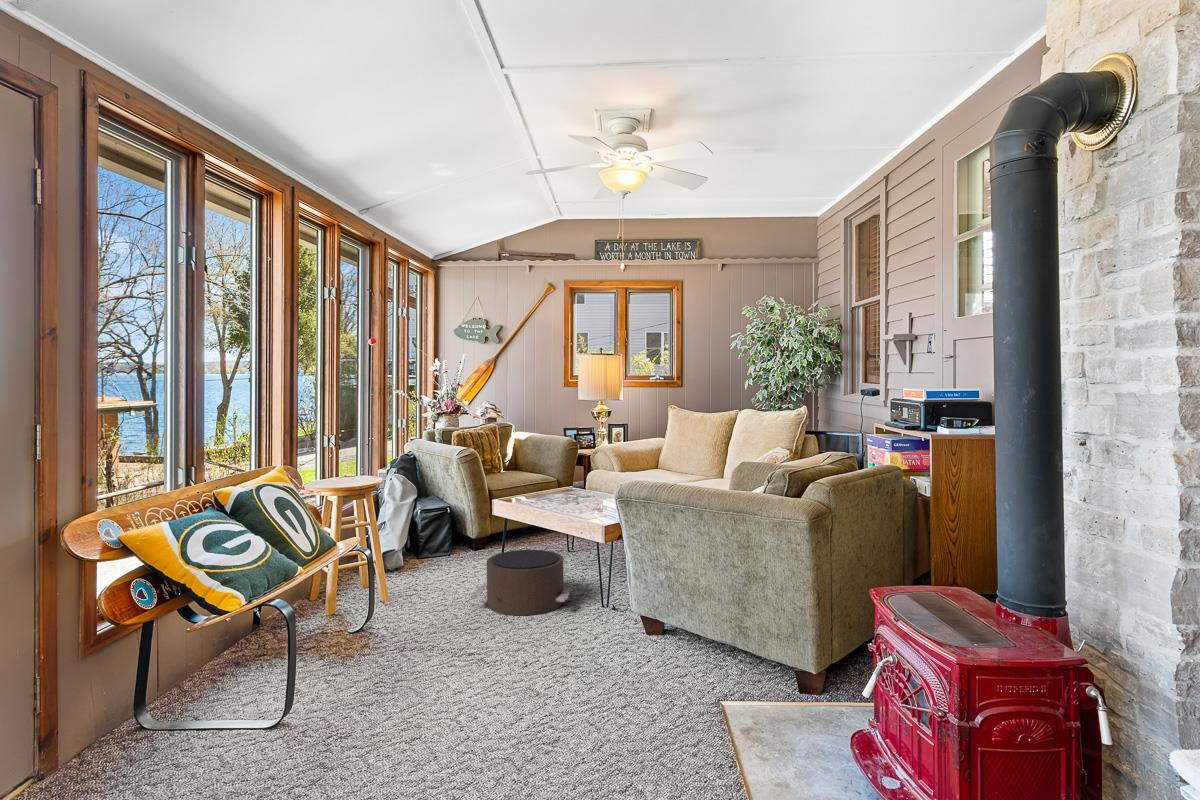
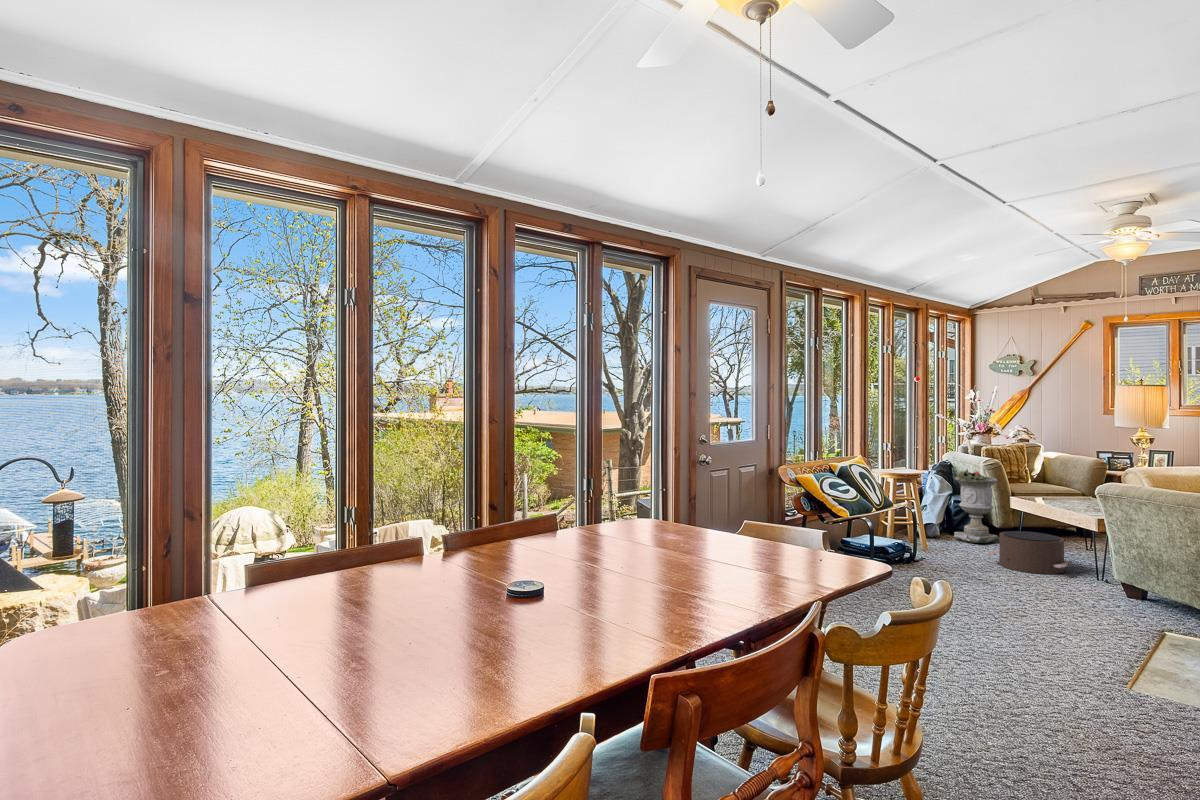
planter: none [423,465,478,568] -> present [954,469,998,543]

